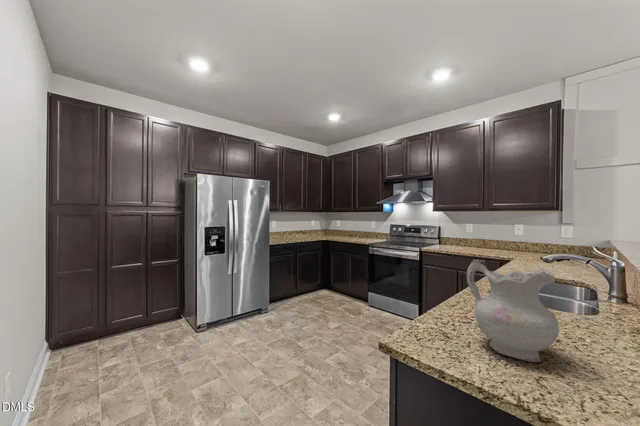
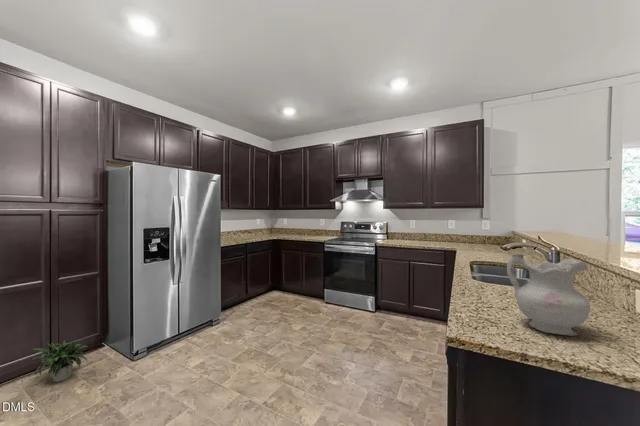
potted plant: none [122,310,164,341] -> present [33,341,88,382]

